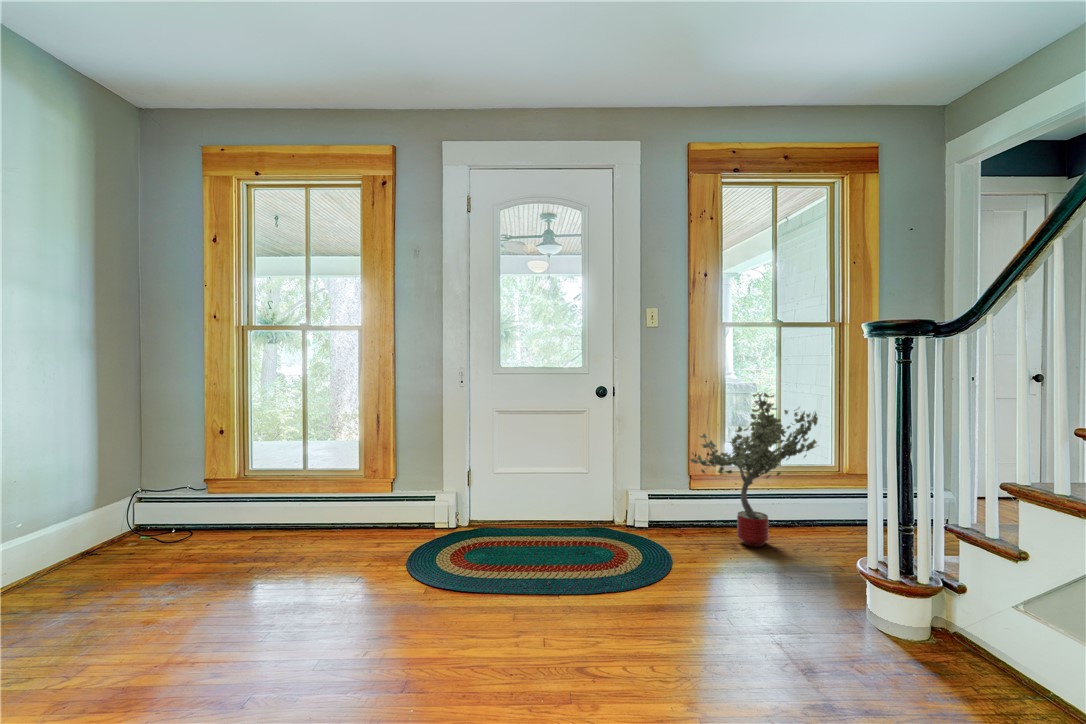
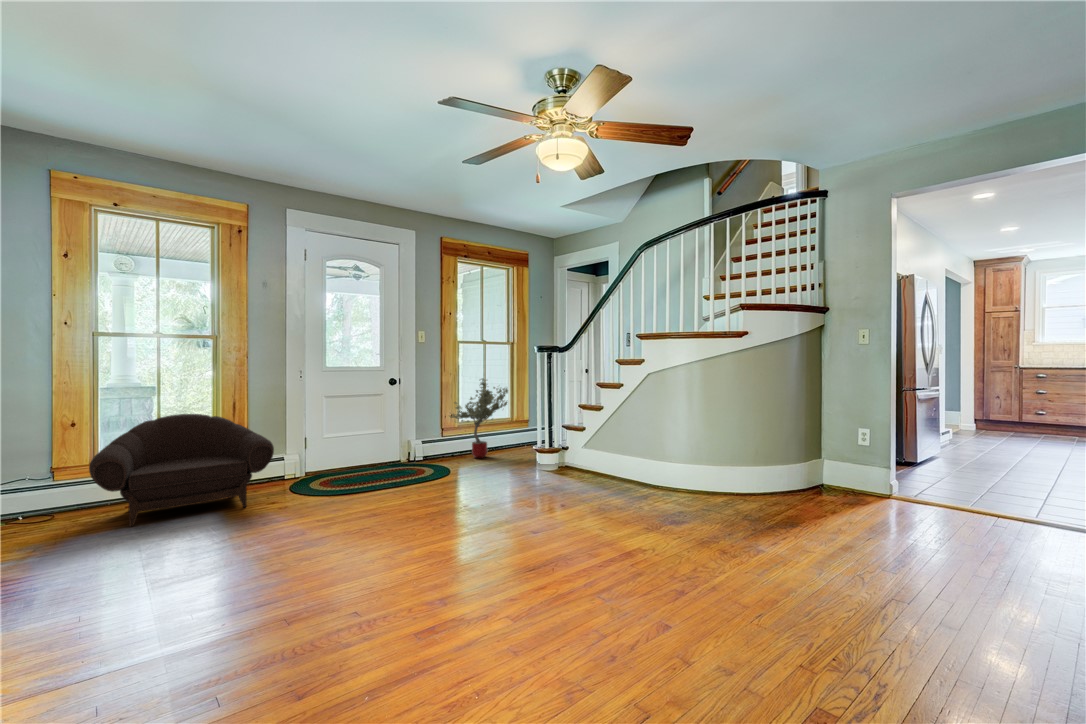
armchair: none [156,428,375,577] -> present [89,414,274,526]

